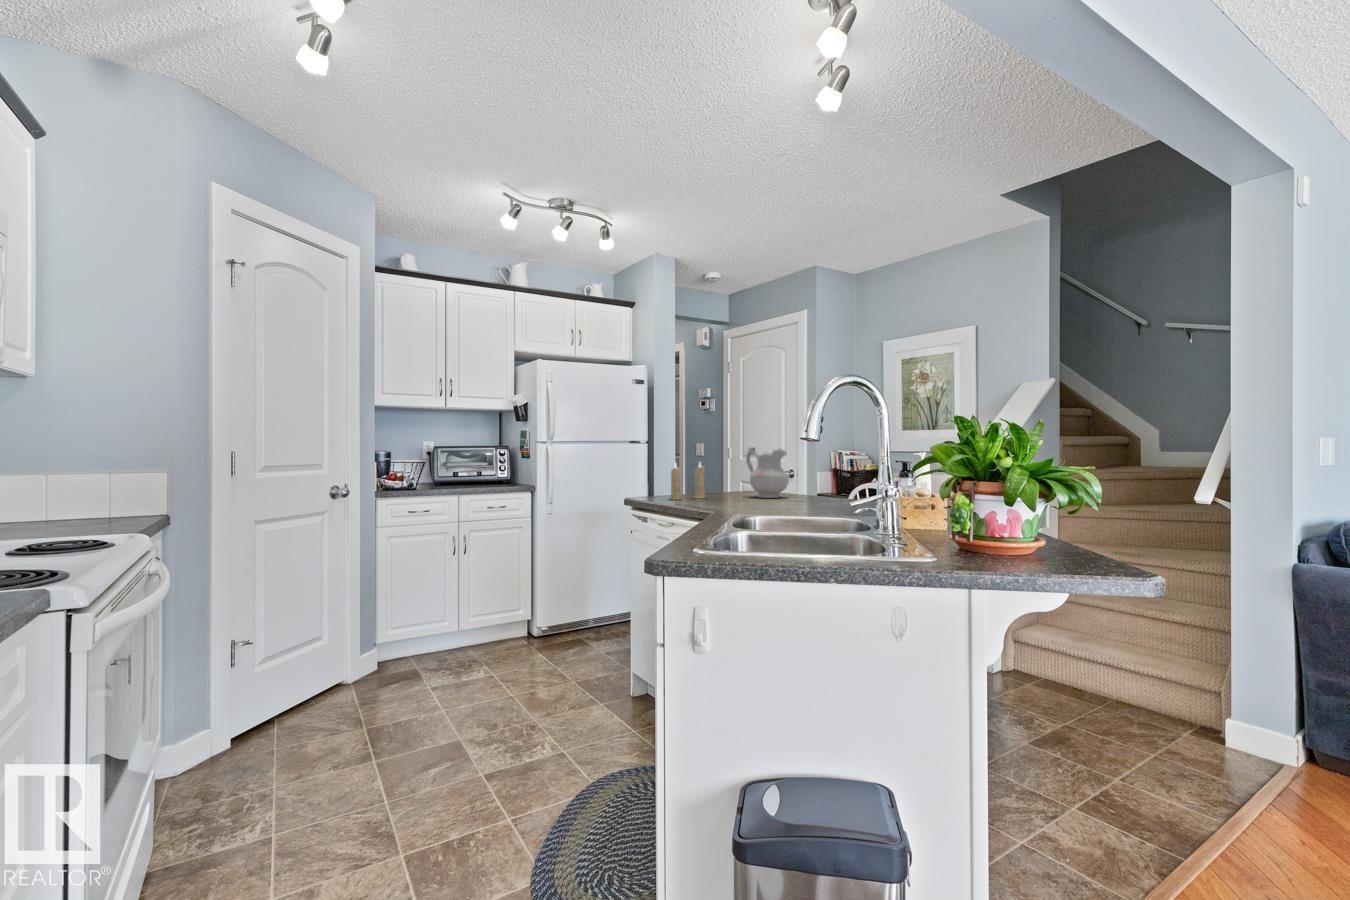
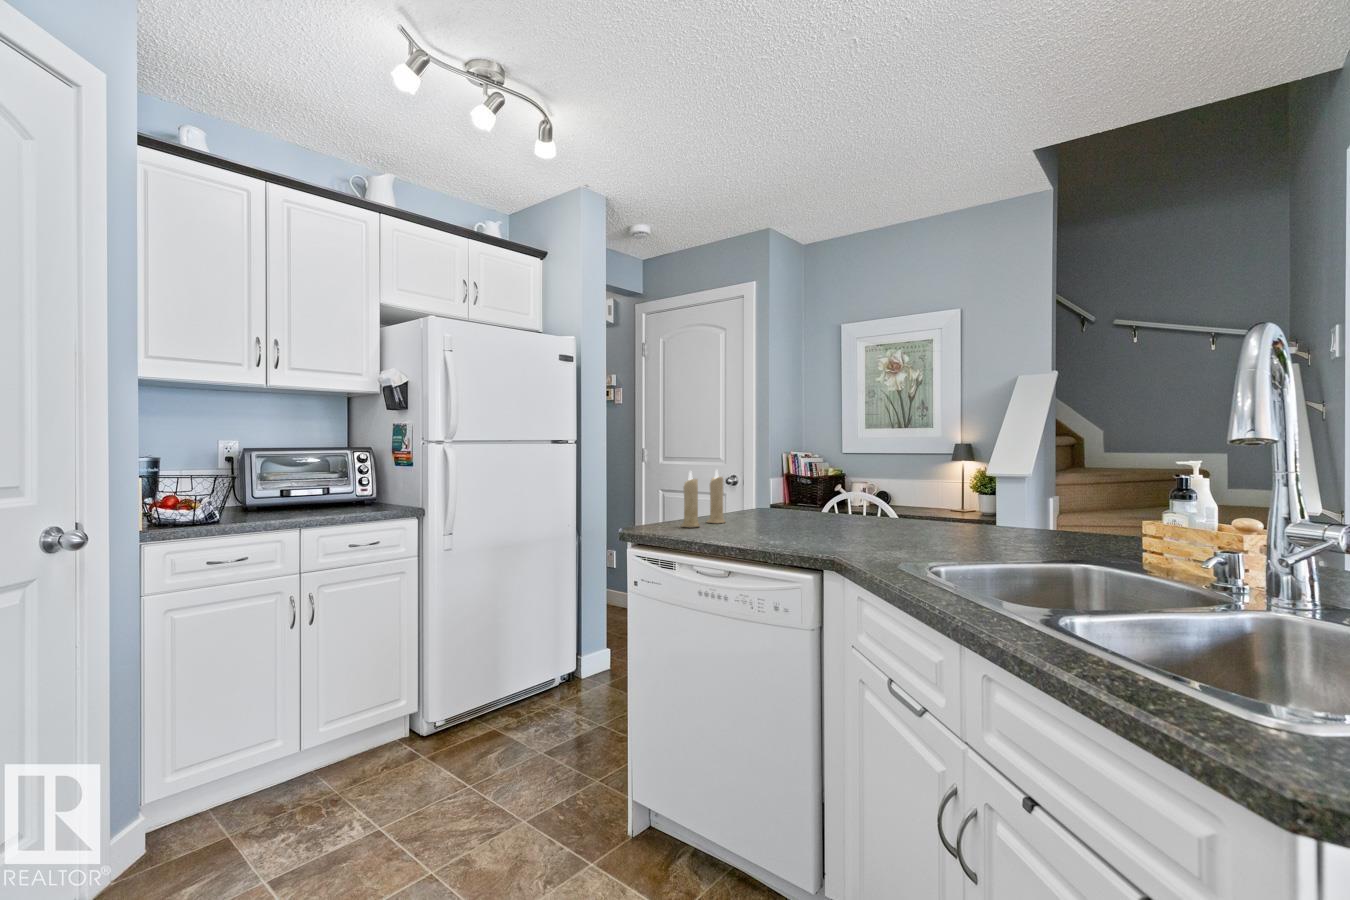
ceramic pitcher: present [746,448,789,498] -> none [768,448,830,518]

